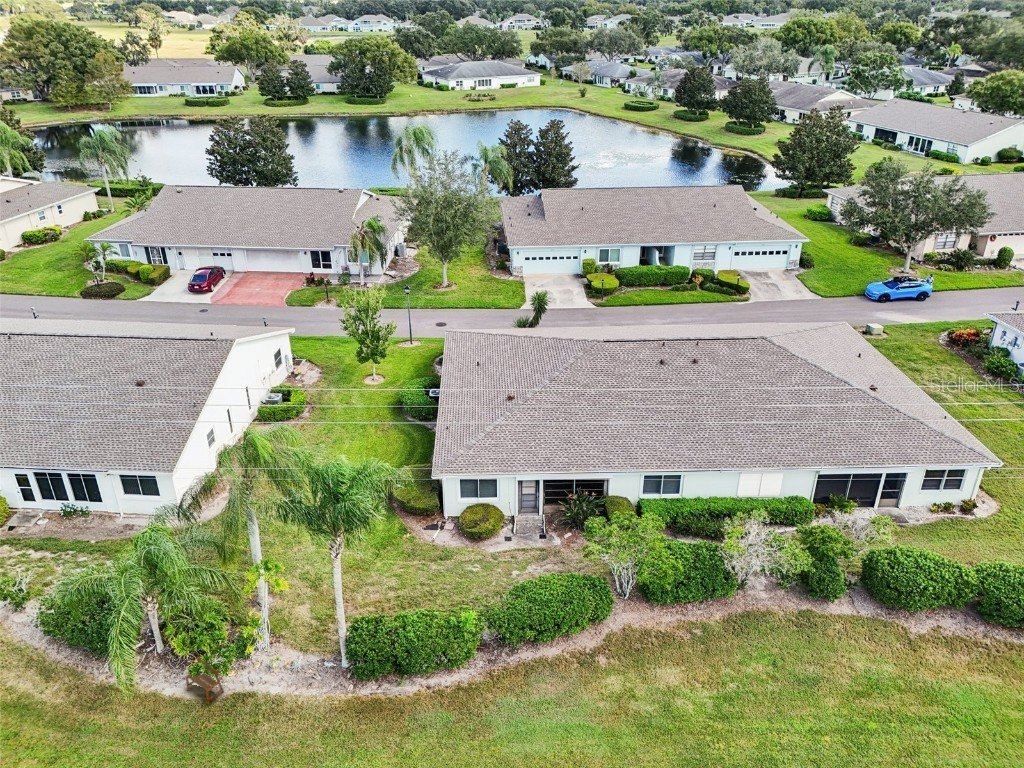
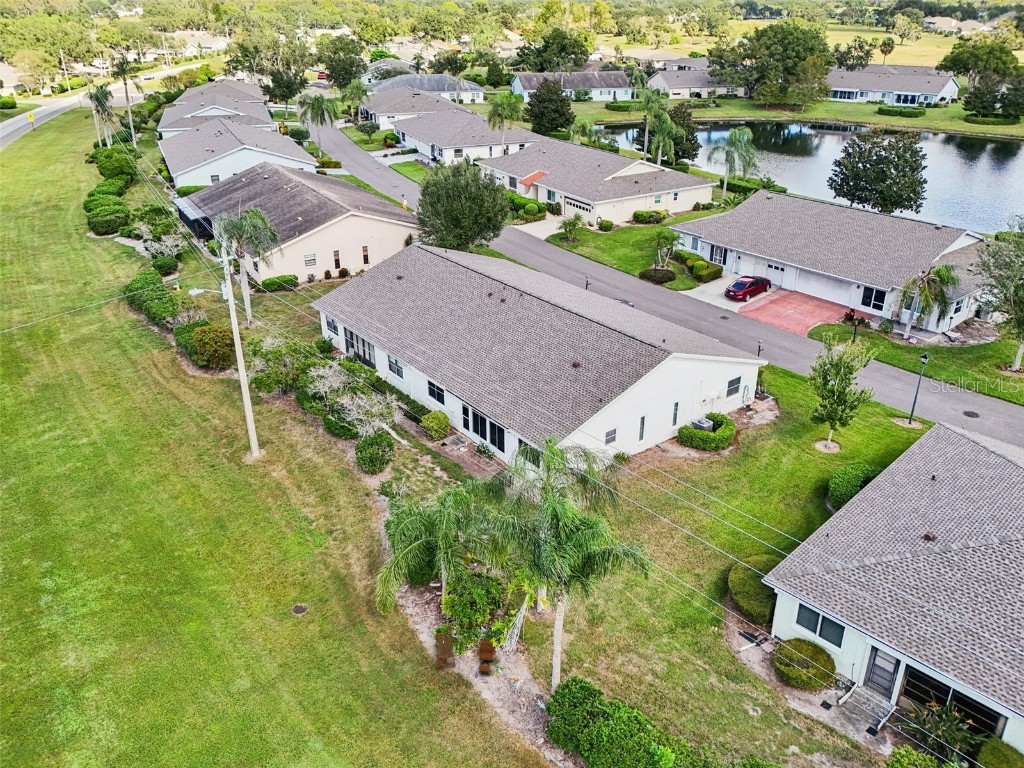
lounge chair: none [237,646,263,682] -> present [477,640,496,676]

